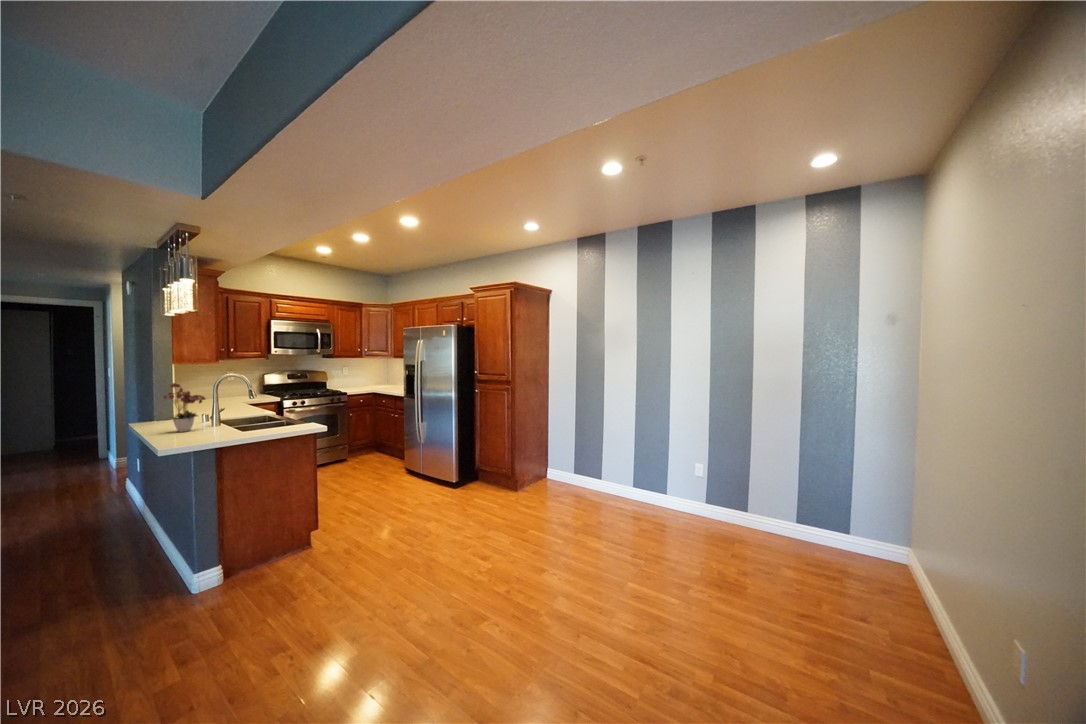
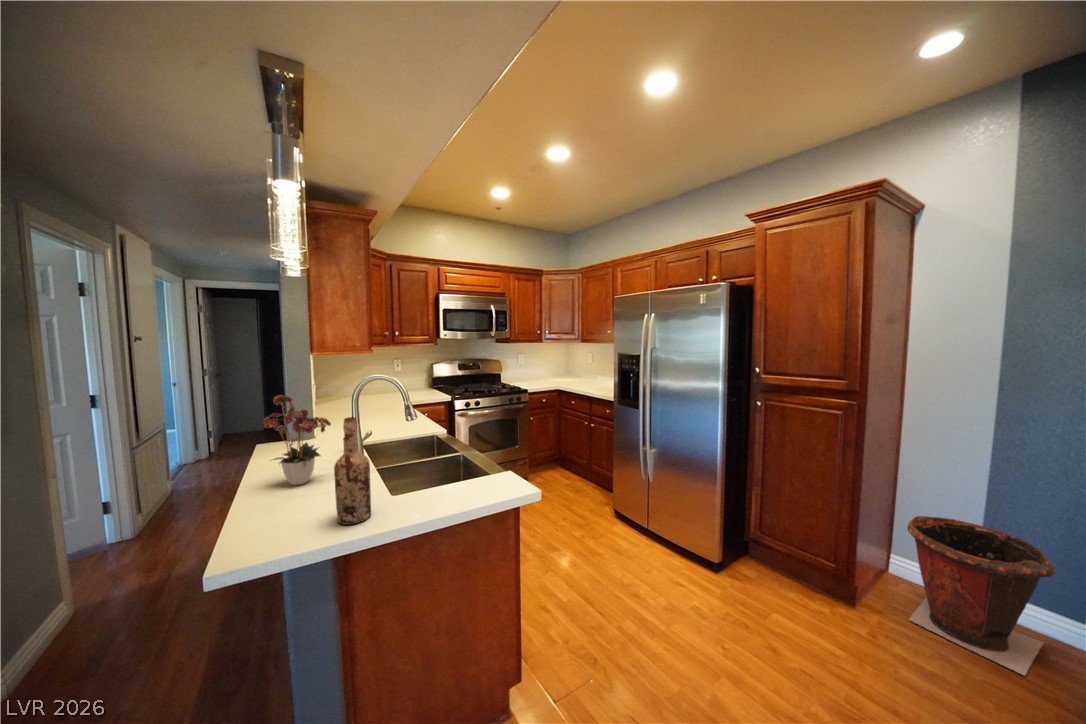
wine bottle: none [220,389,238,437] -> present [334,417,371,525]
trash can: none [537,440,585,497] -> present [907,516,1055,675]

